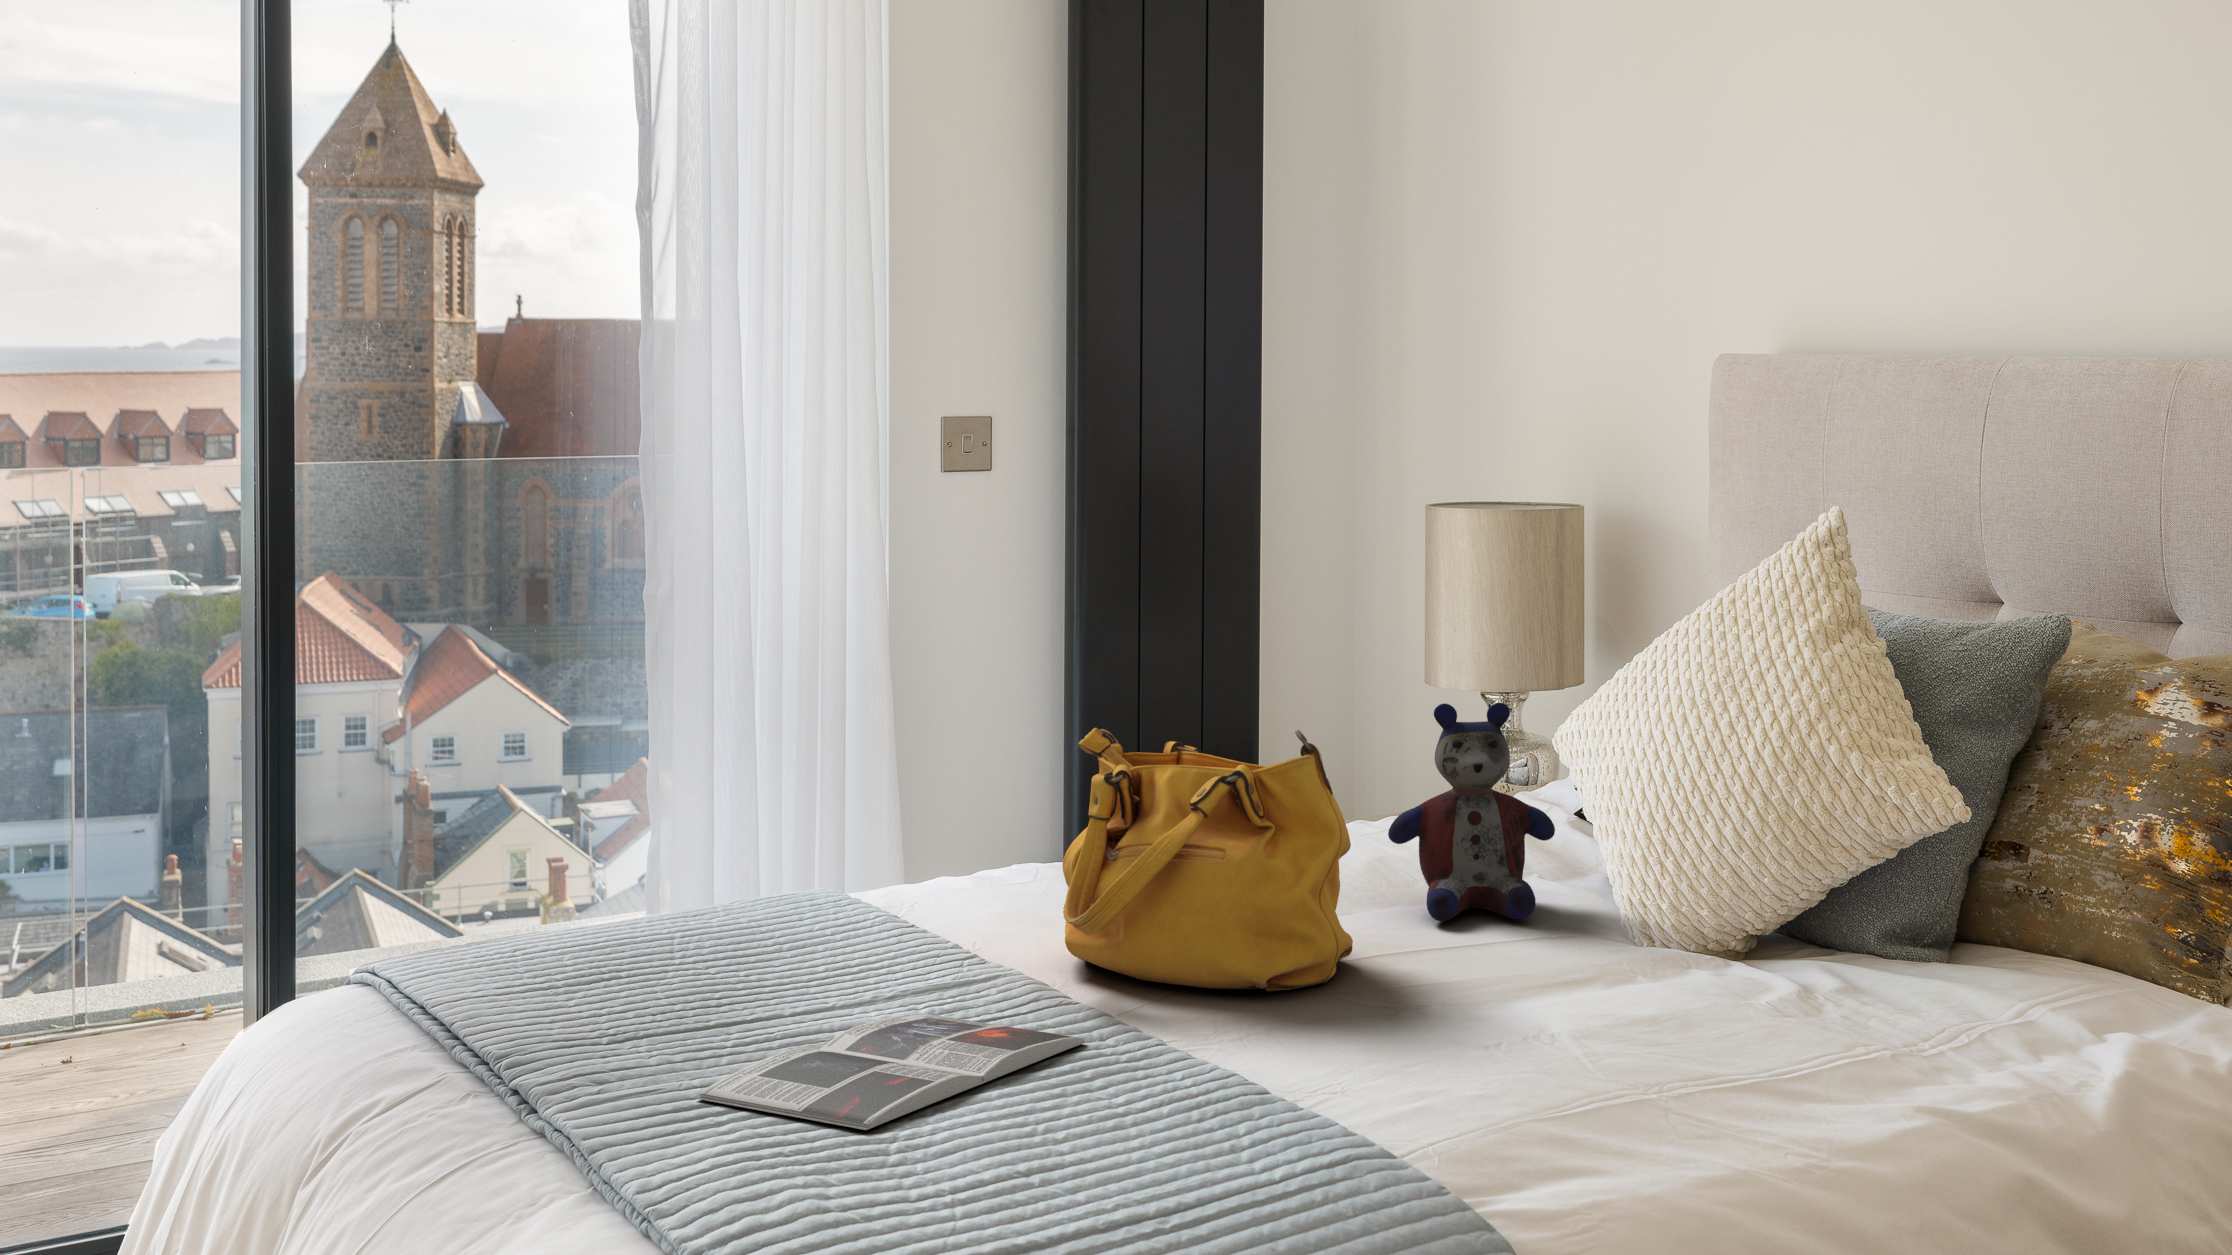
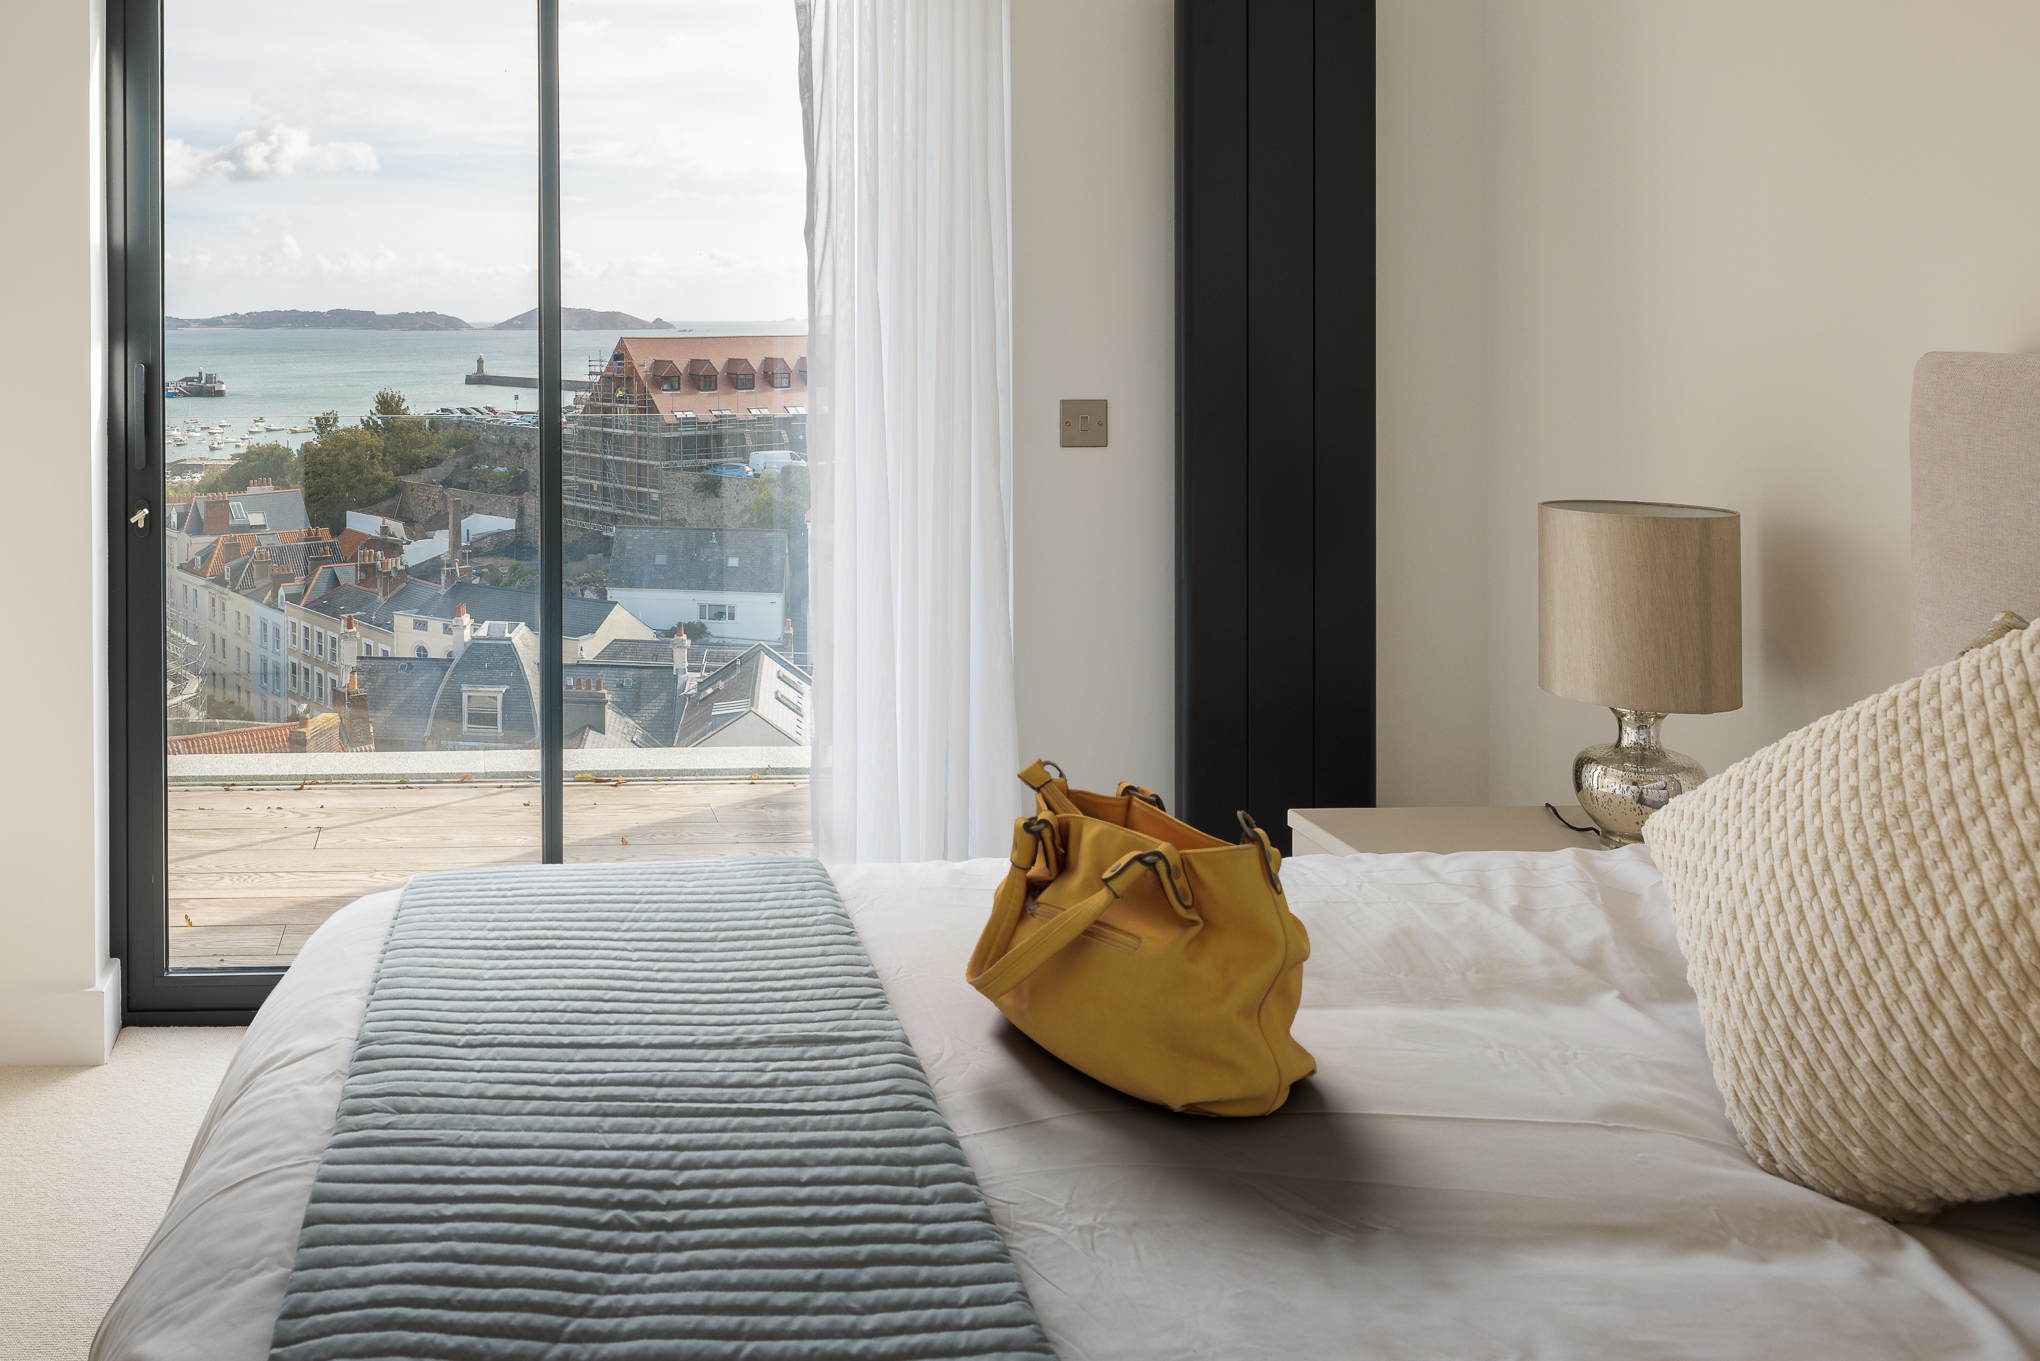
stuffed bear: present [1388,703,1555,922] -> none [1405,774,1636,1060]
magazine: present [697,1013,1087,1130] -> none [521,1050,938,1234]

